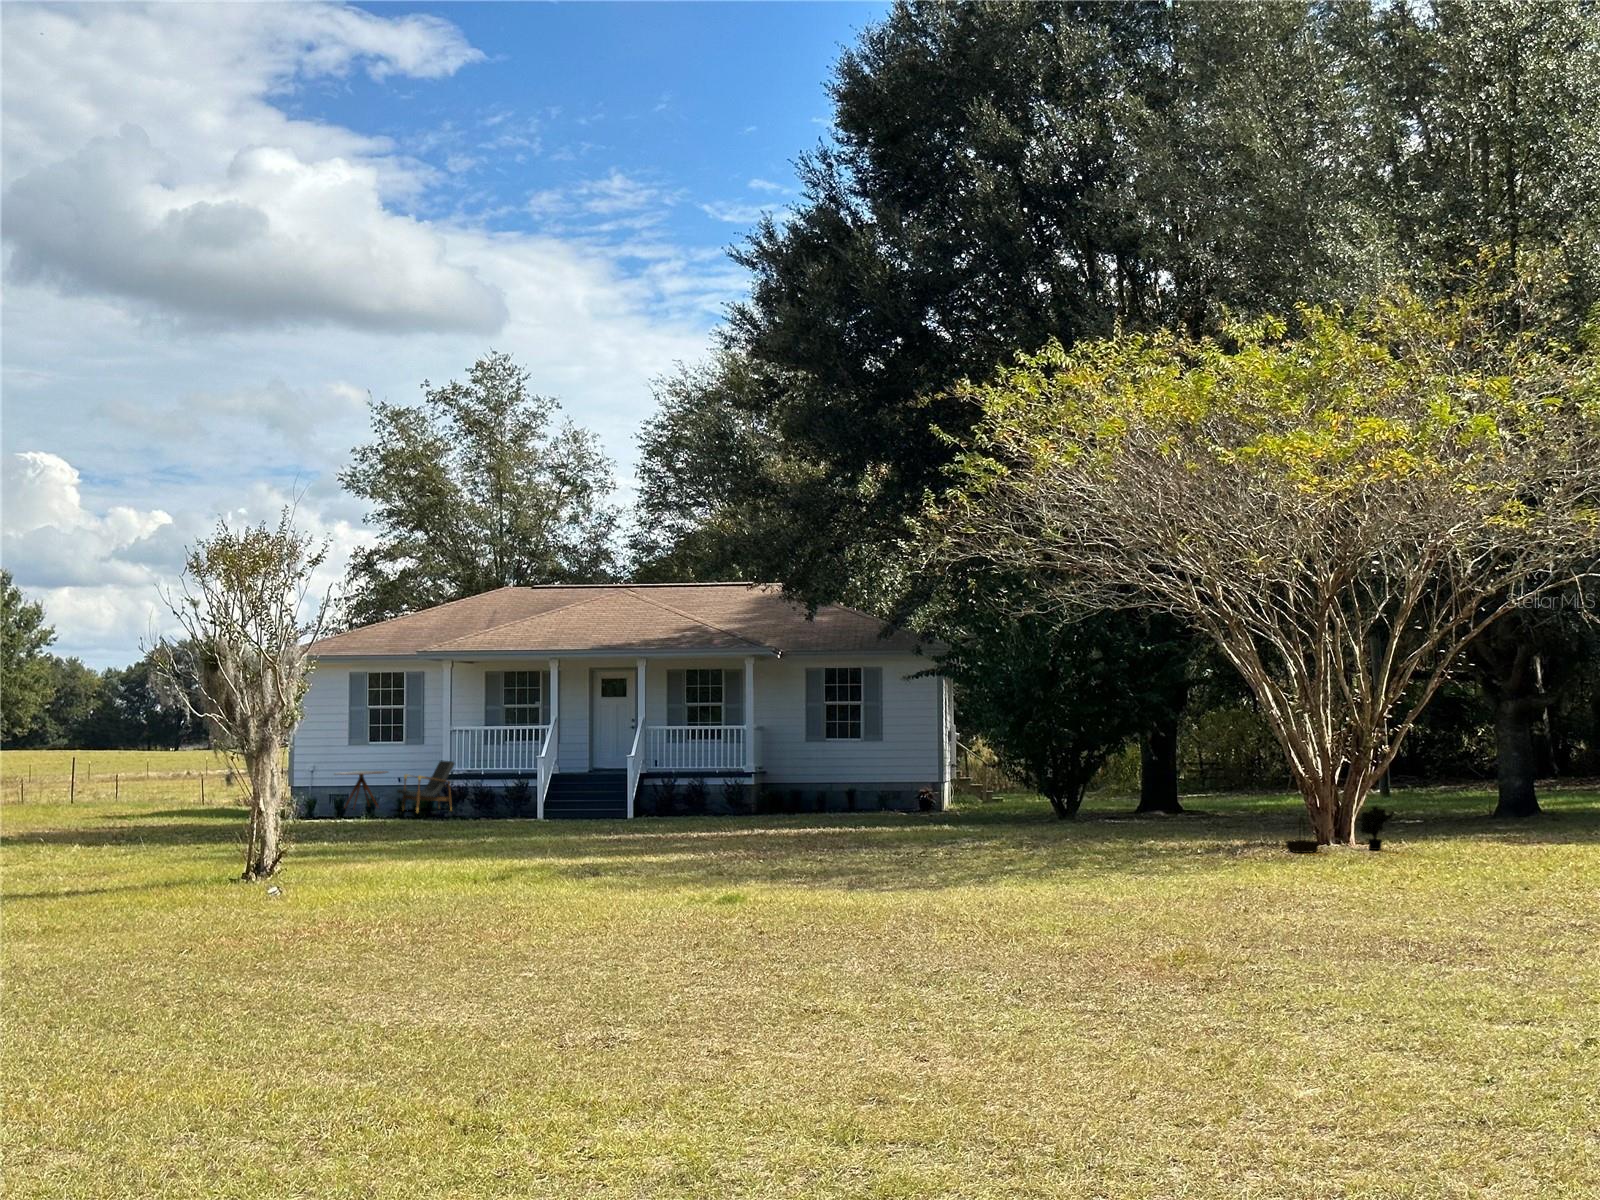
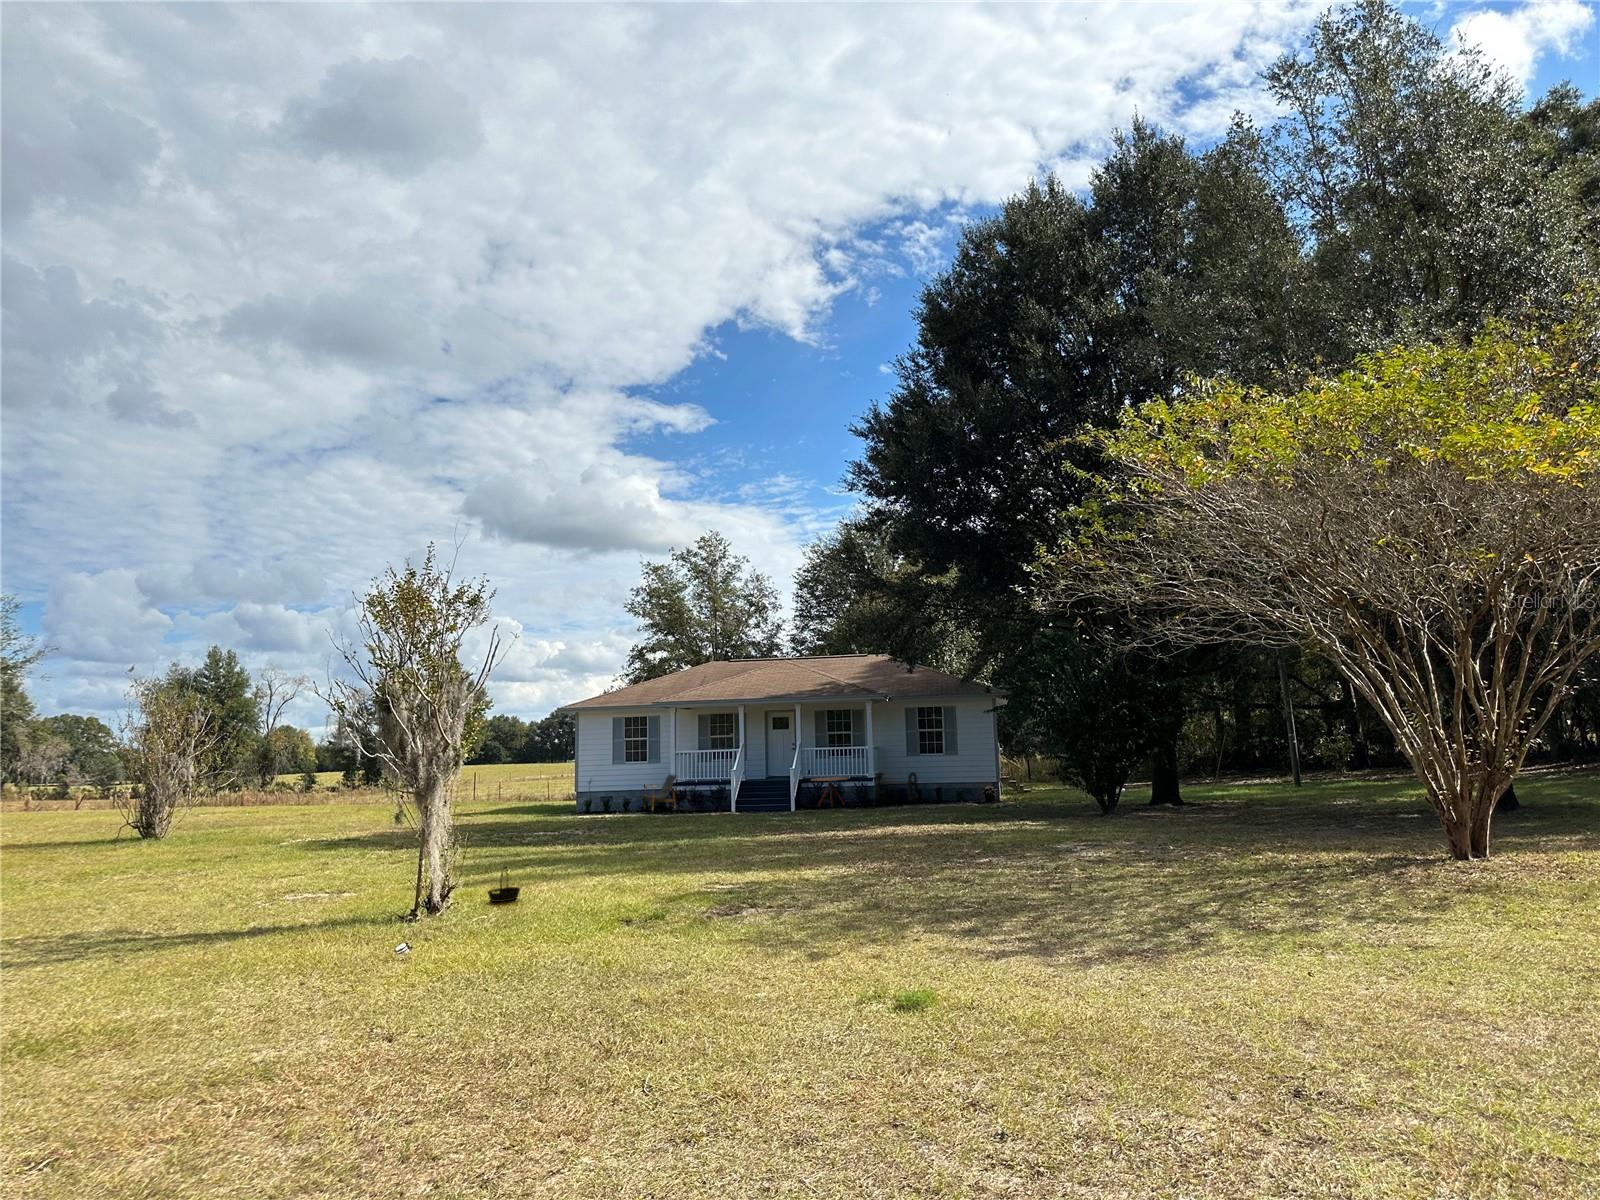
bench: none [755,763,816,804] -> present [877,772,918,801]
round table: present [335,771,387,809] -> present [812,777,848,804]
potted plant: present [1361,806,1395,850] -> none [1451,817,1492,860]
basket: present [1286,817,1319,853] -> present [488,866,520,902]

